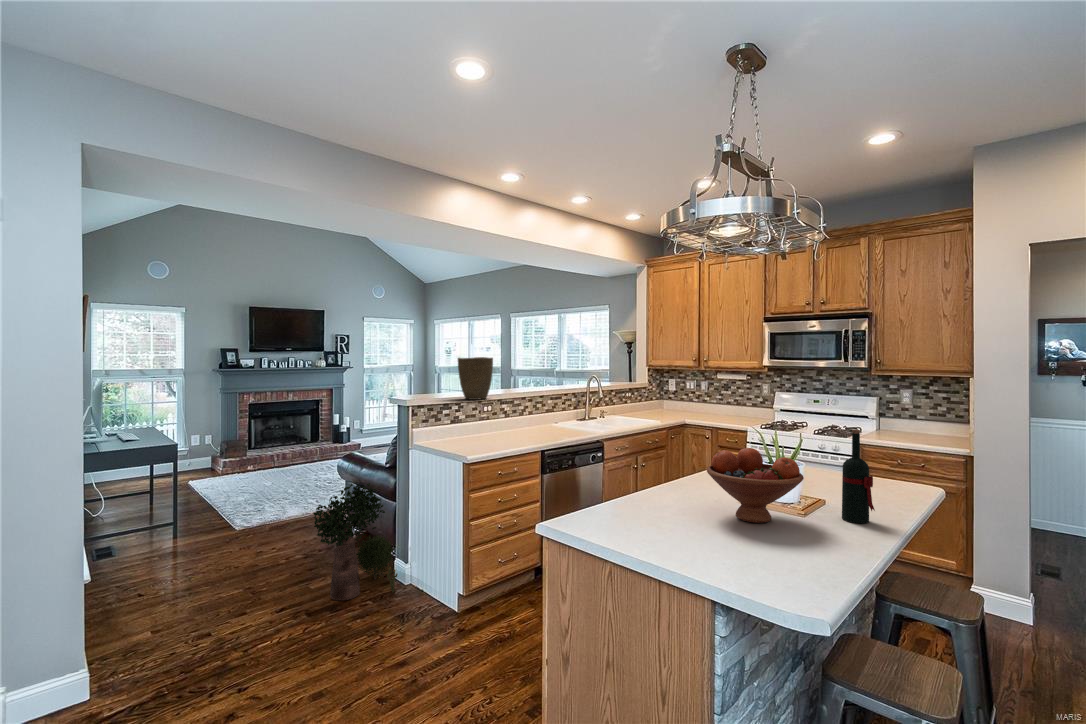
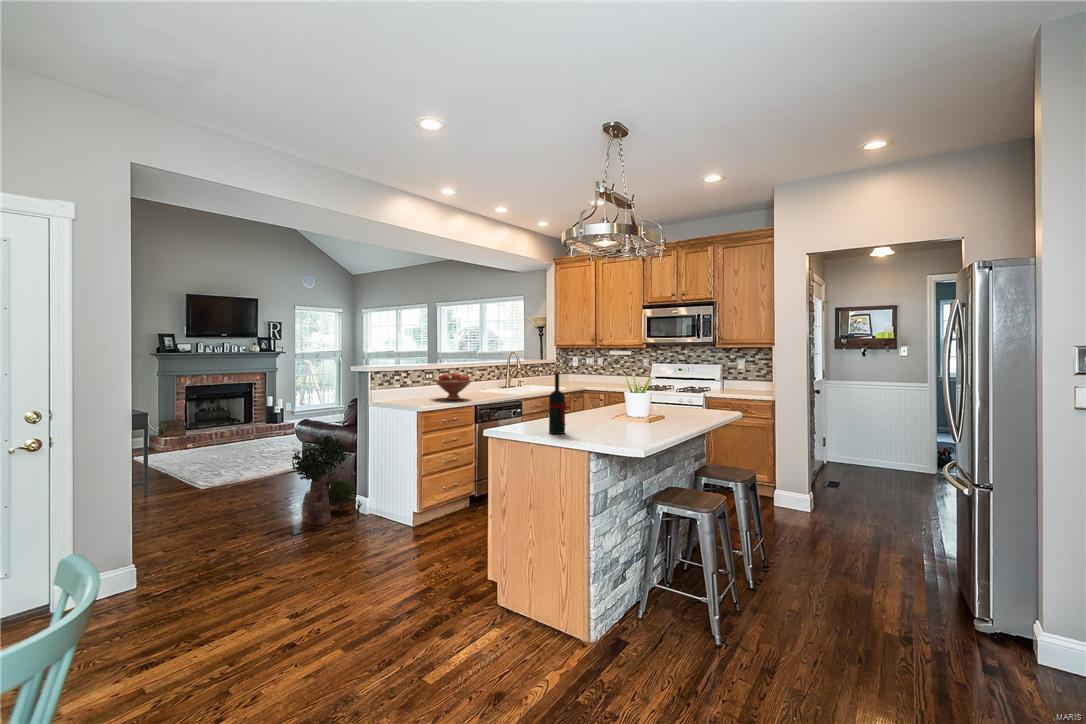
vase: present [458,357,493,400] -> none [403,335,433,369]
wine bottle: present [842,429,875,523] -> present [549,371,566,434]
fruit bowl: present [707,448,804,523] -> present [435,373,471,400]

